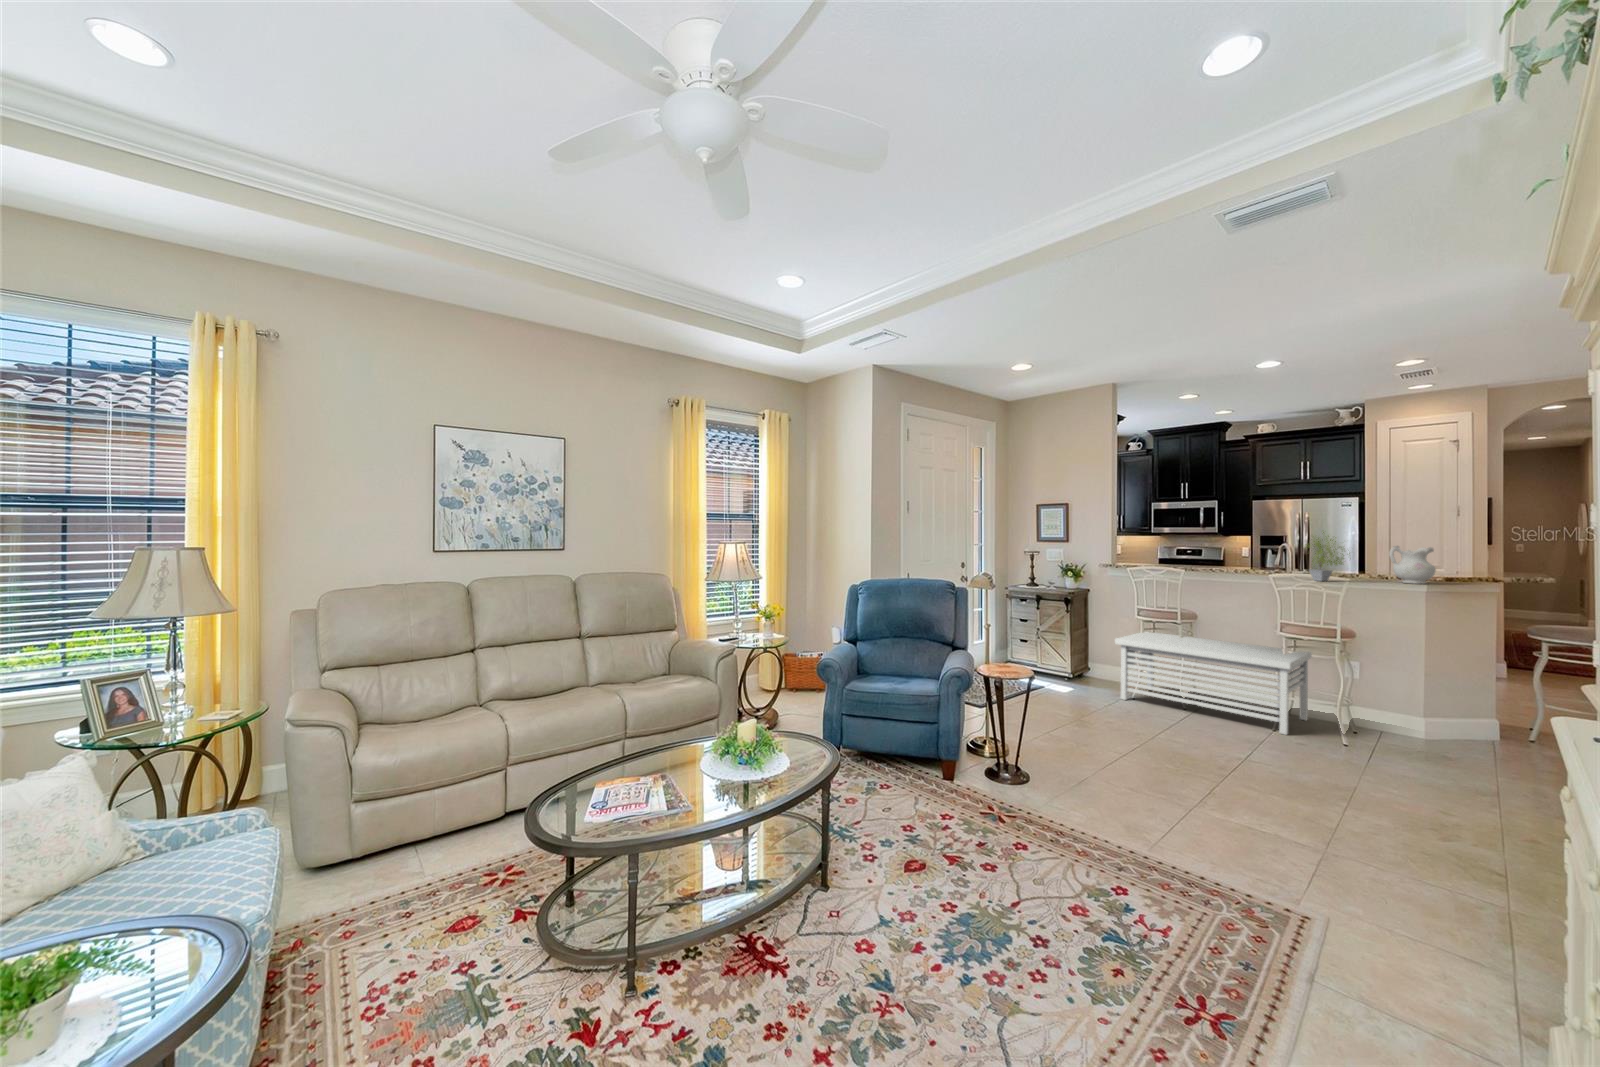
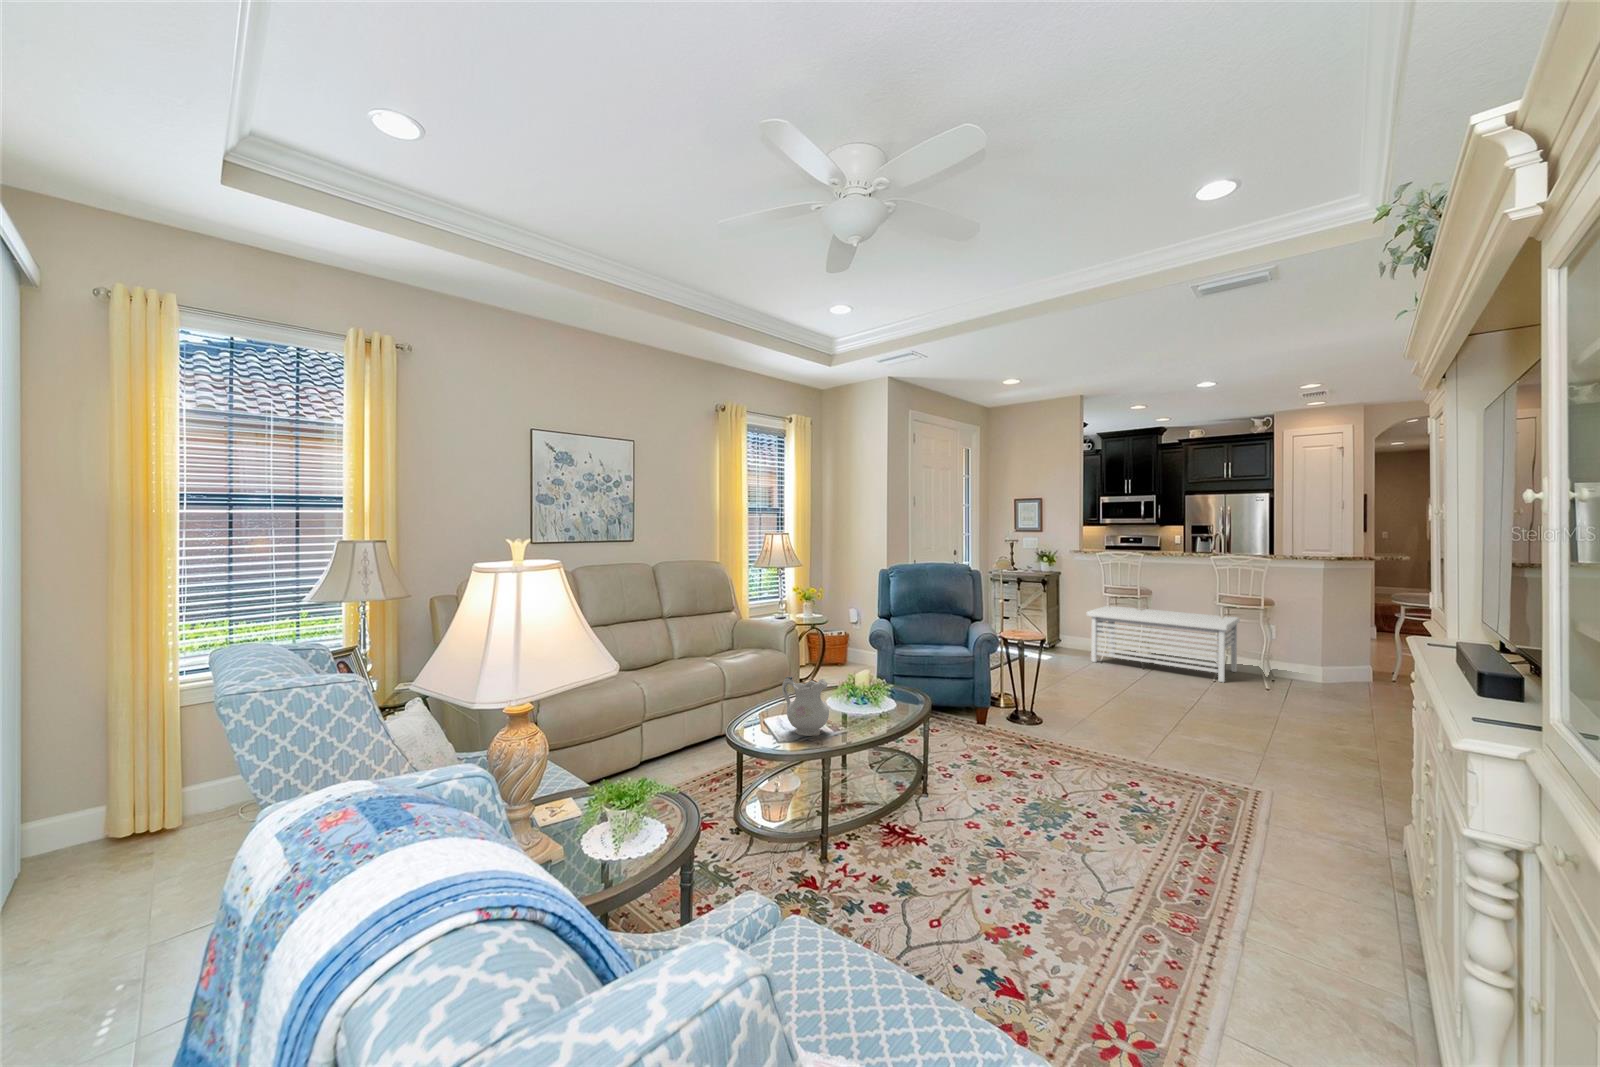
potted plant: present [1306,532,1350,581] -> none [1230,520,1272,560]
ceramic pitcher: present [1389,546,1436,584] -> present [782,677,829,736]

